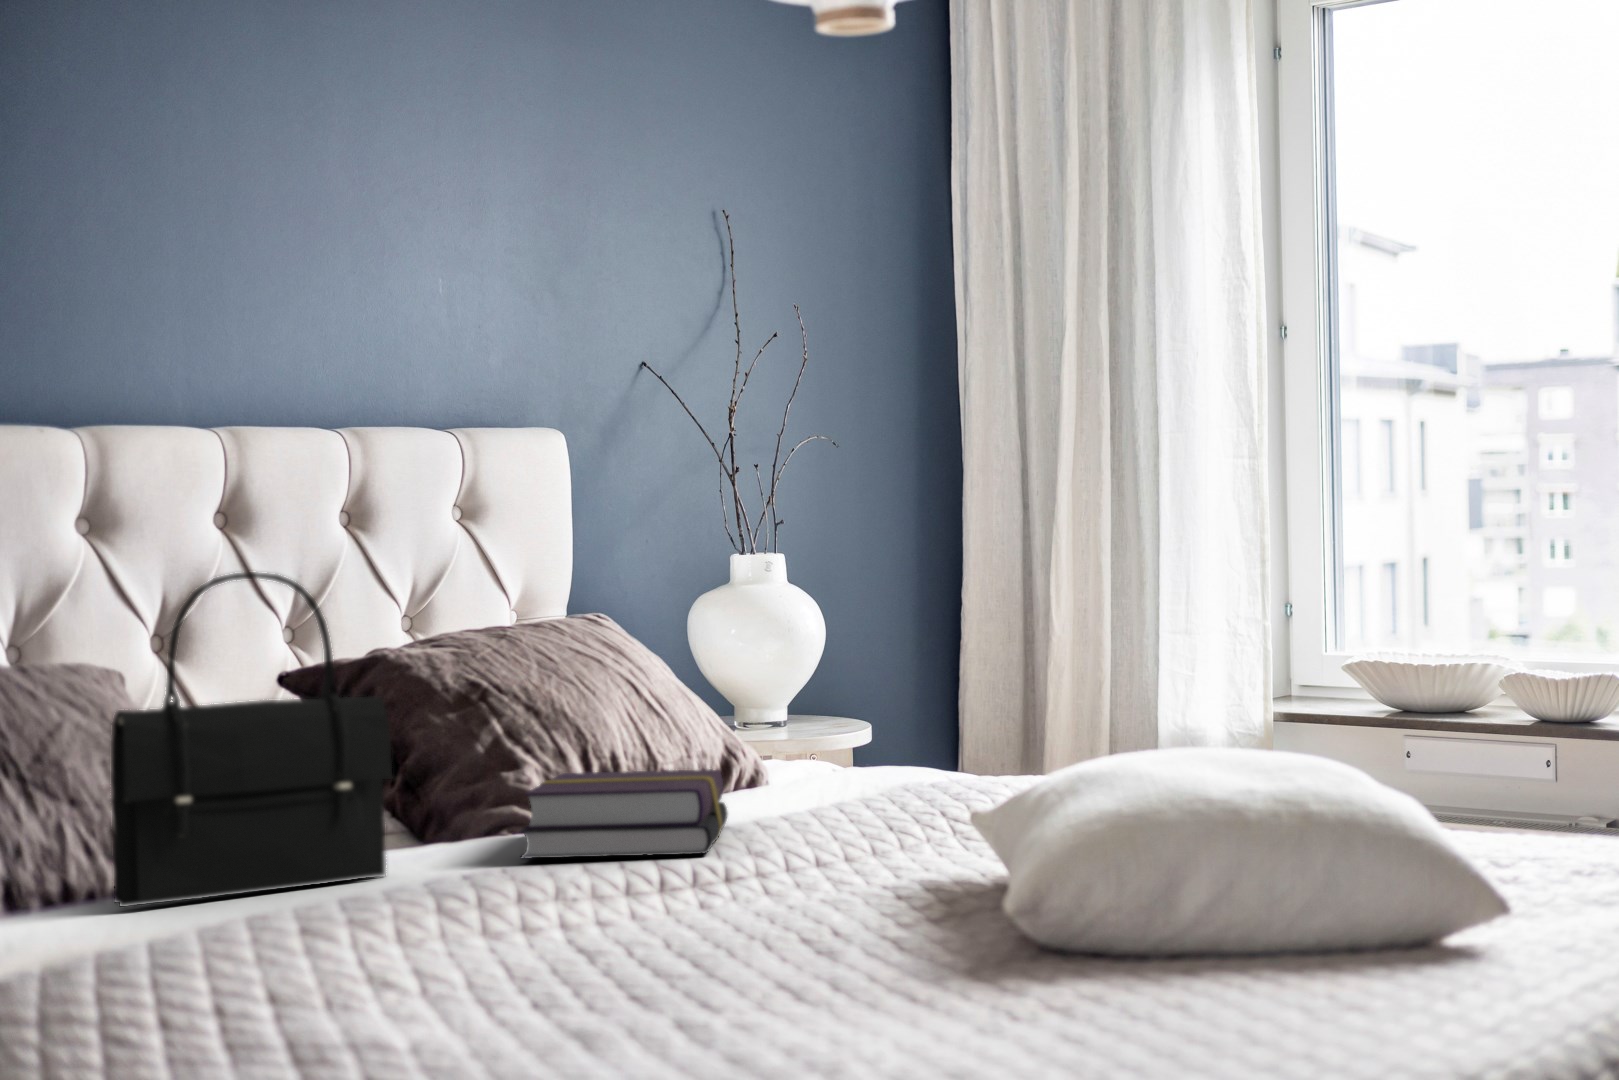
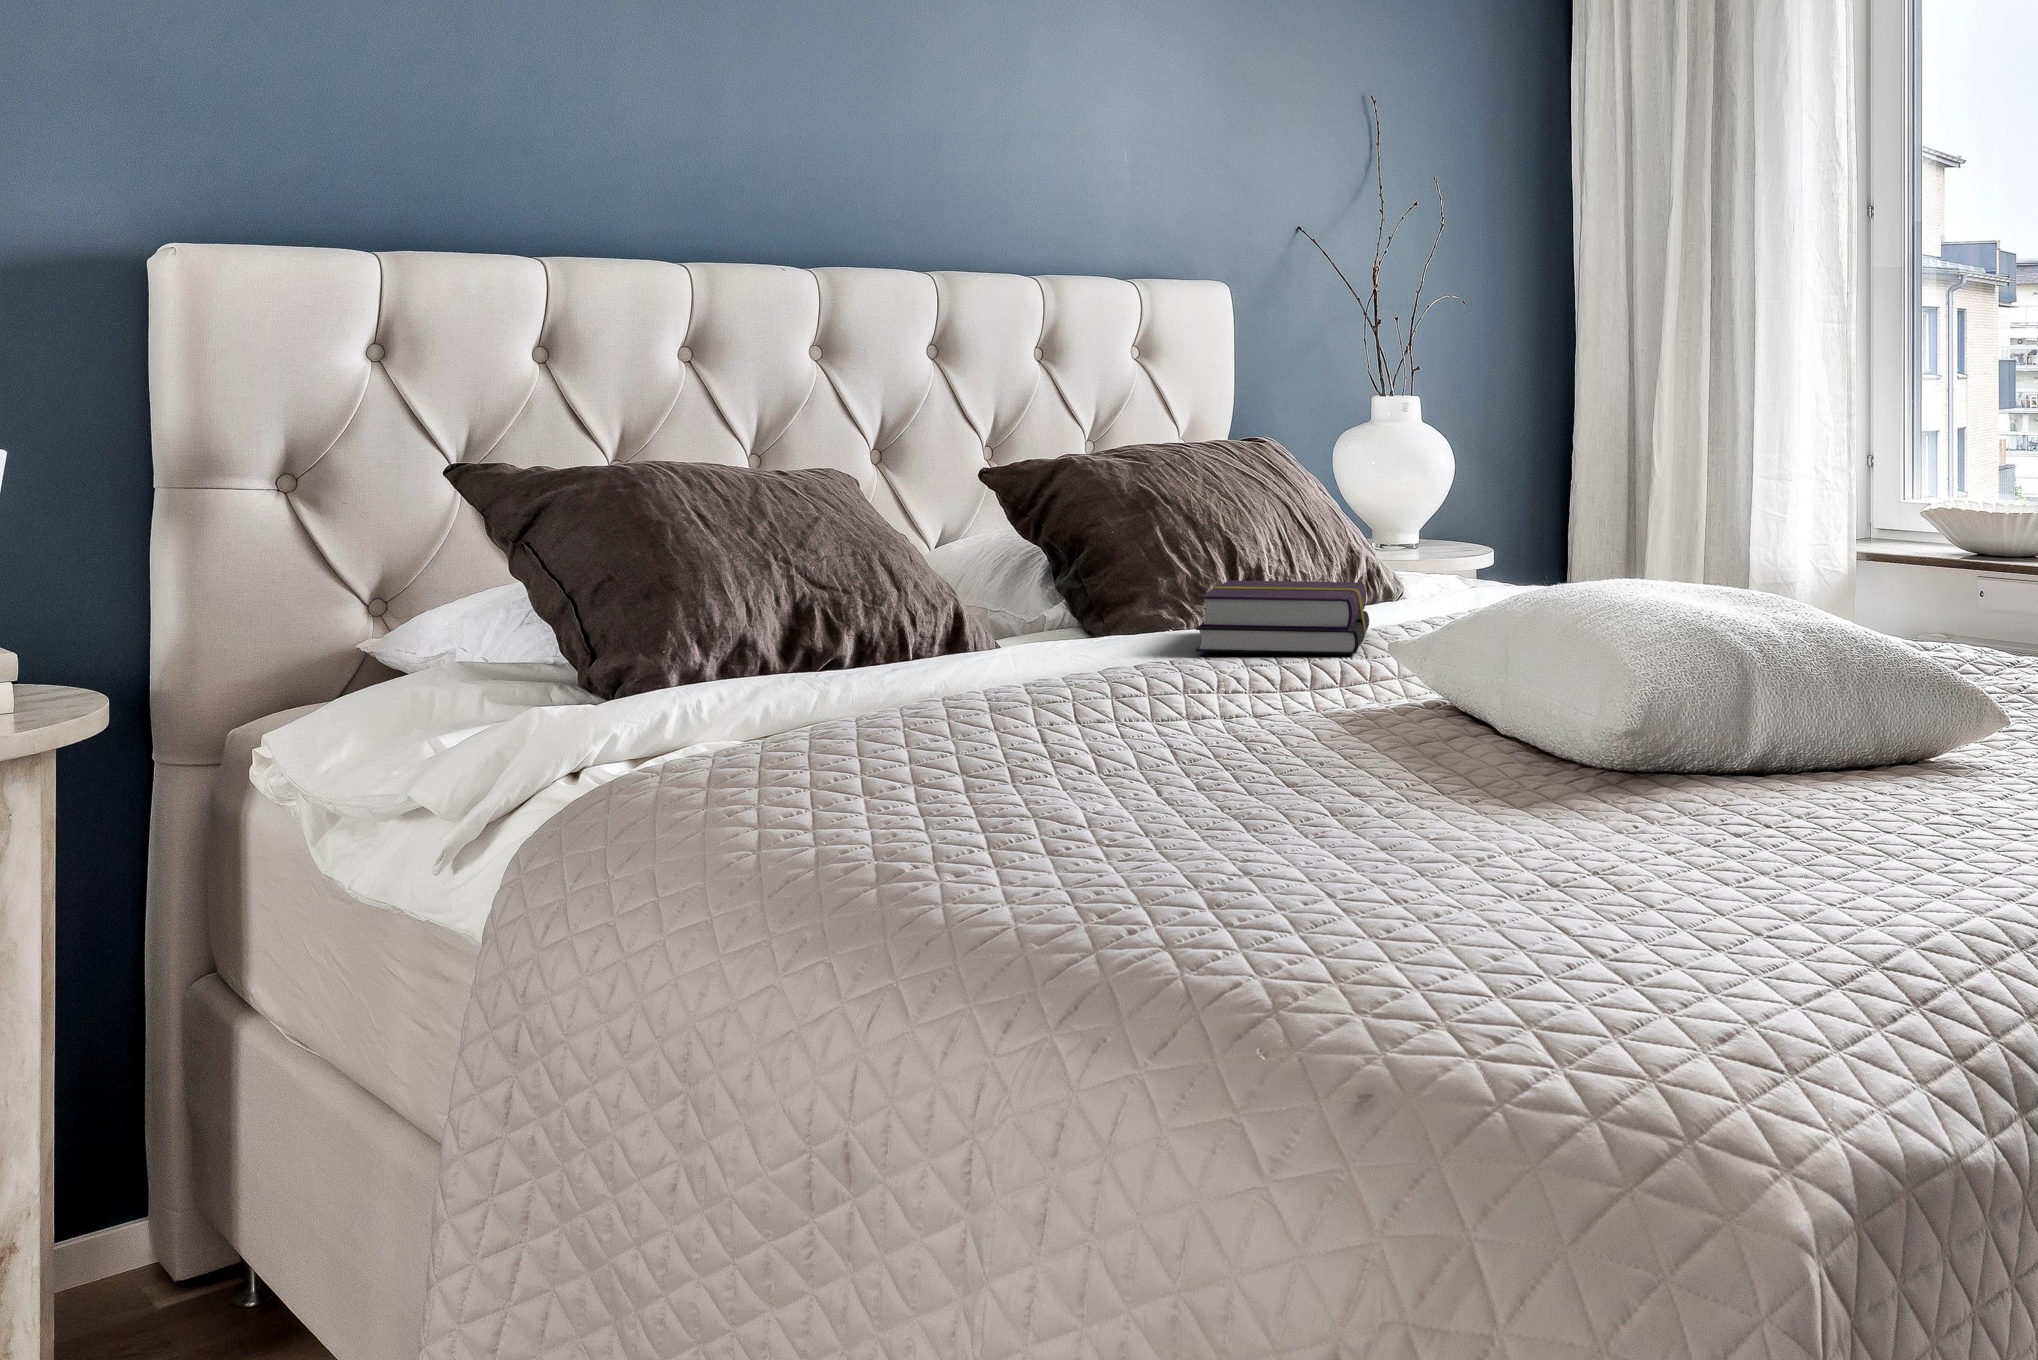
handbag: present [111,572,392,907] -> none [865,402,1092,676]

